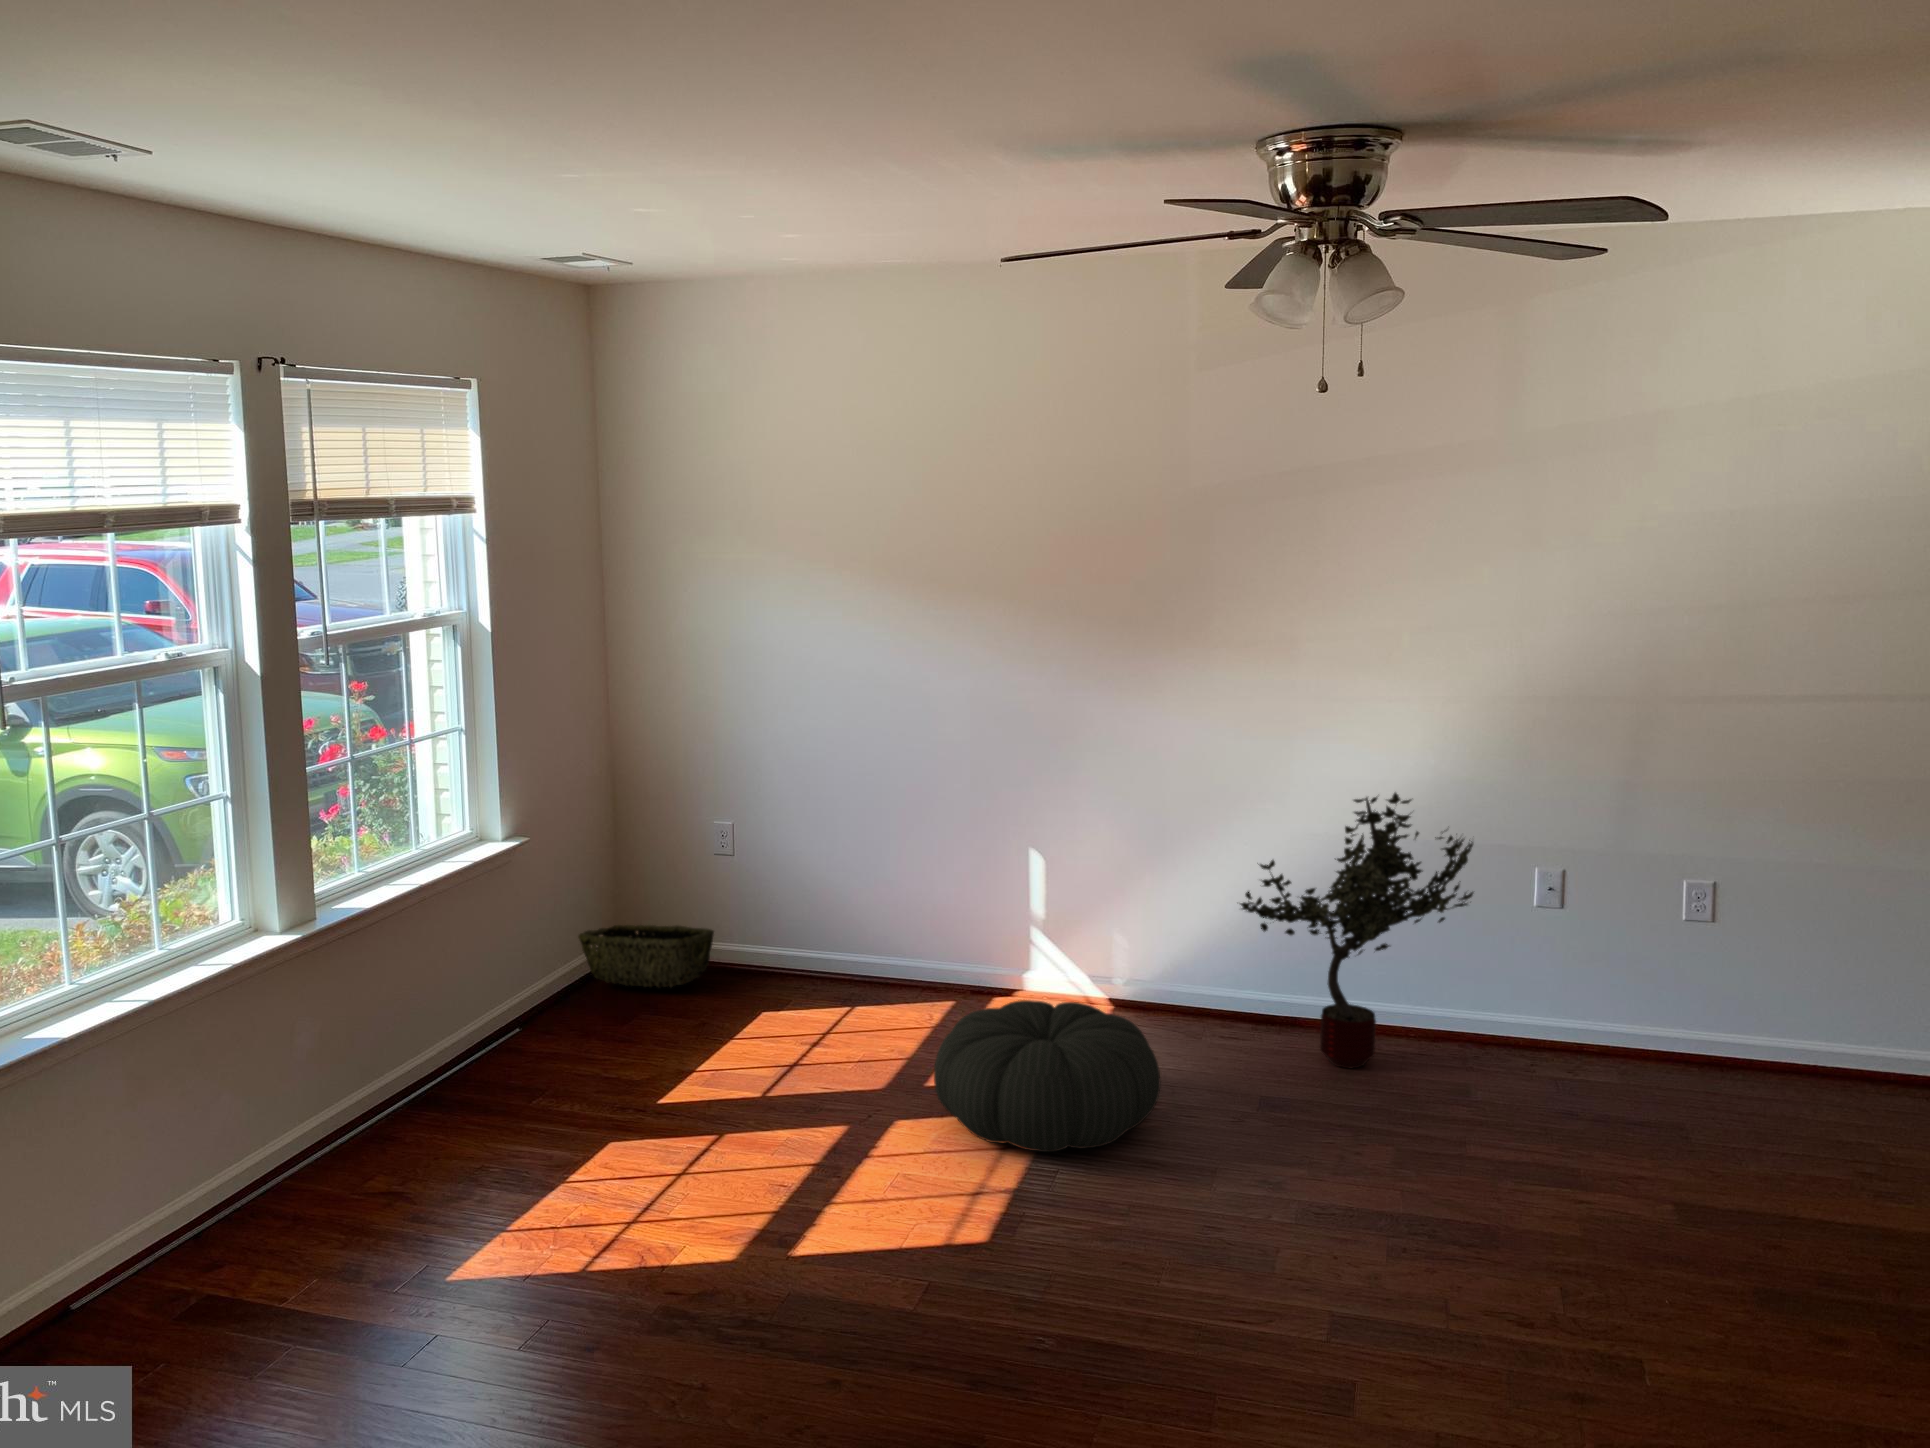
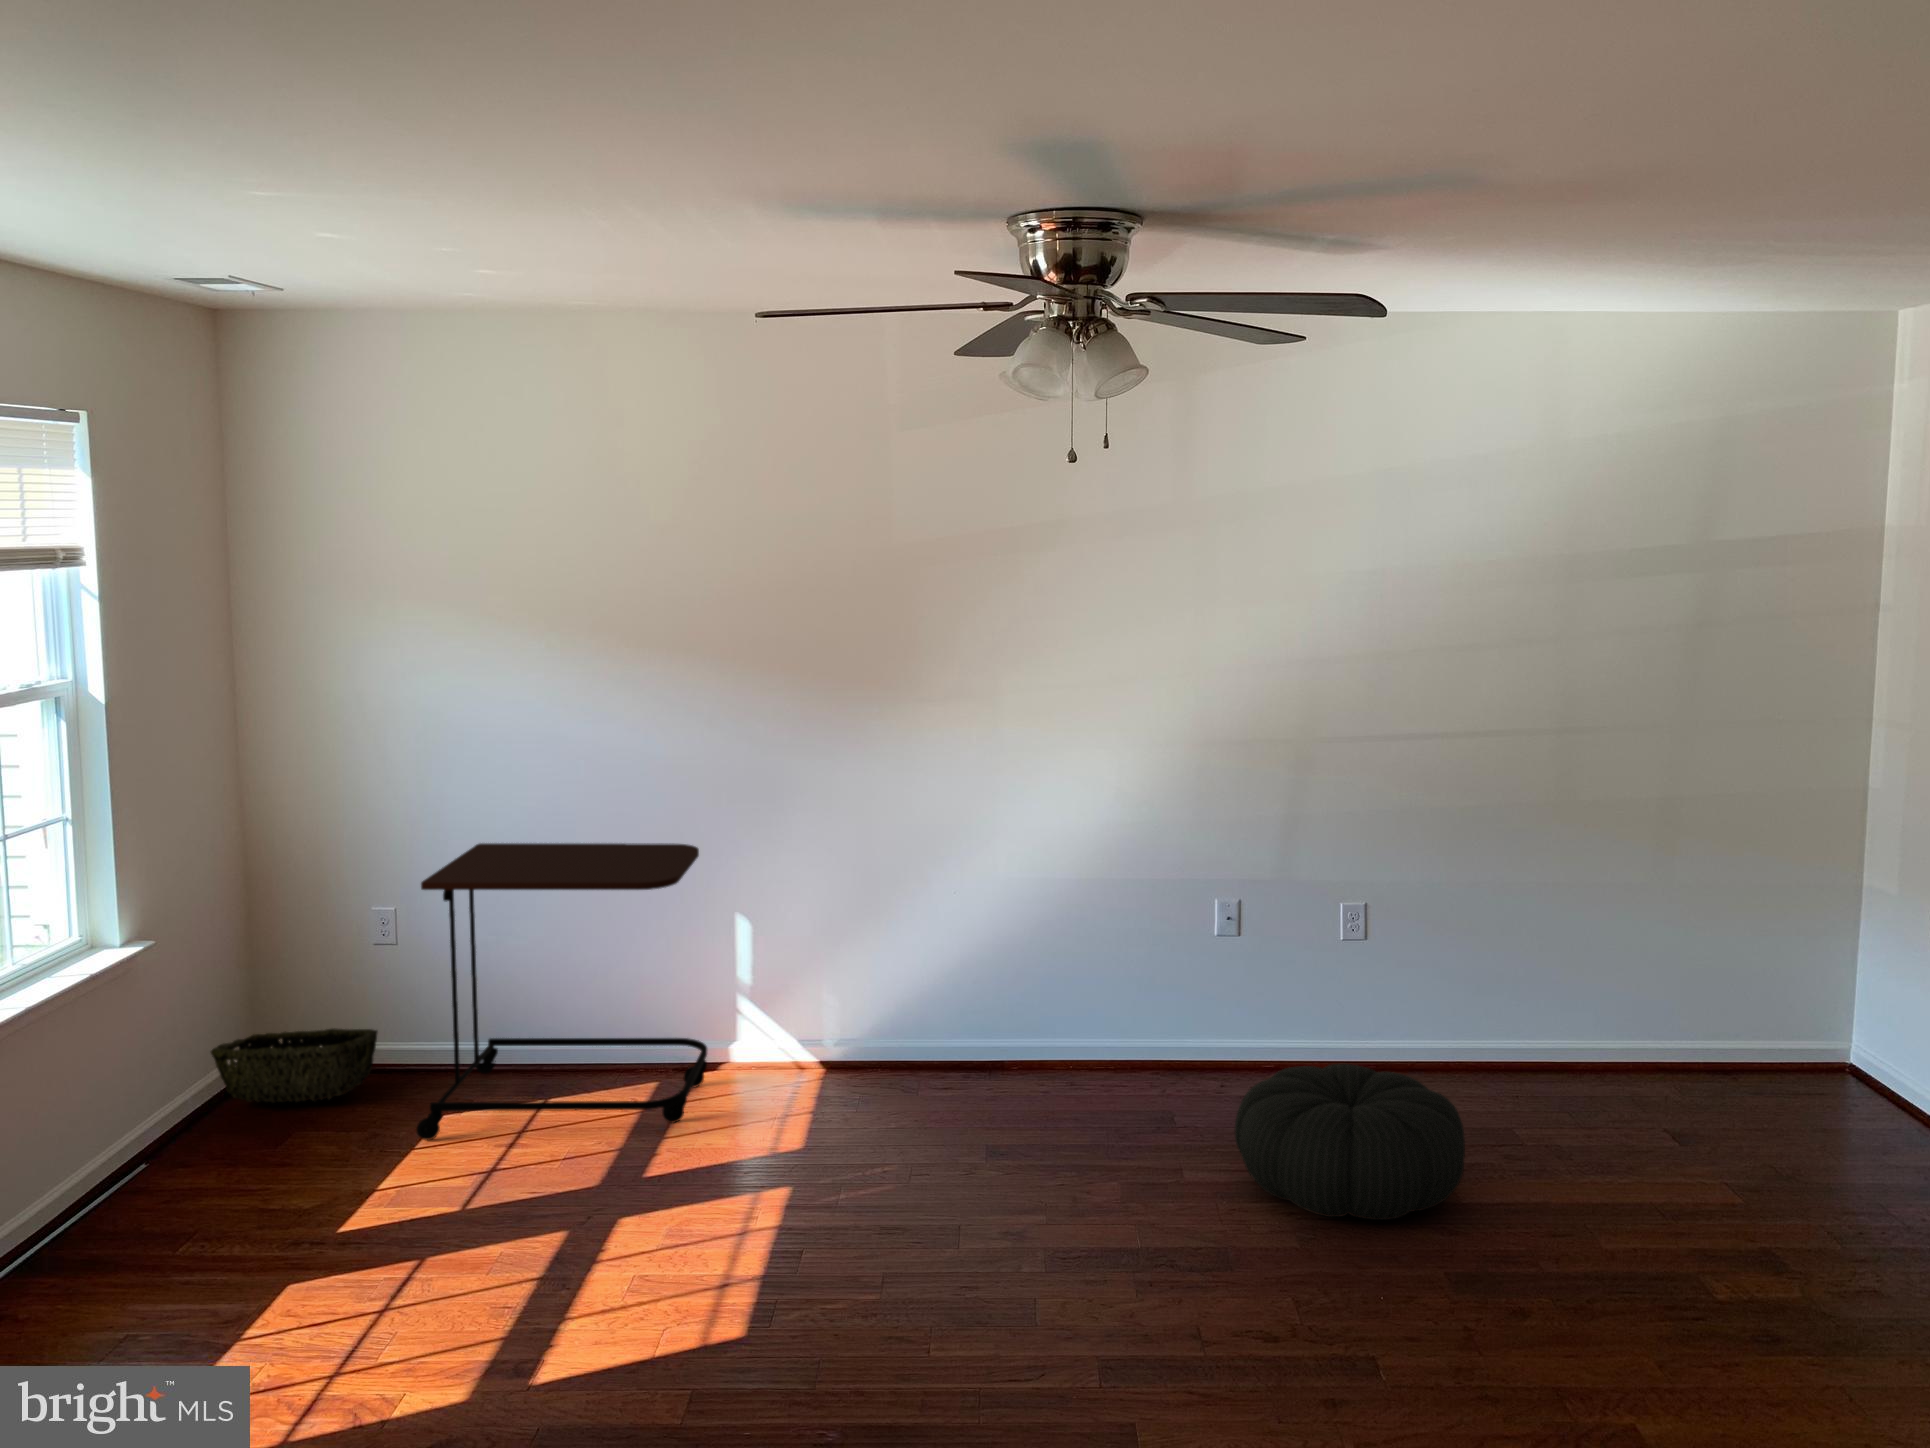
side table: none [736,767,1001,1040] -> present [416,843,707,1140]
potted tree: present [1240,793,1473,1068] -> none [950,837,1171,1108]
pouf: present [934,1000,1160,1152] -> present [1234,1063,1465,1220]

